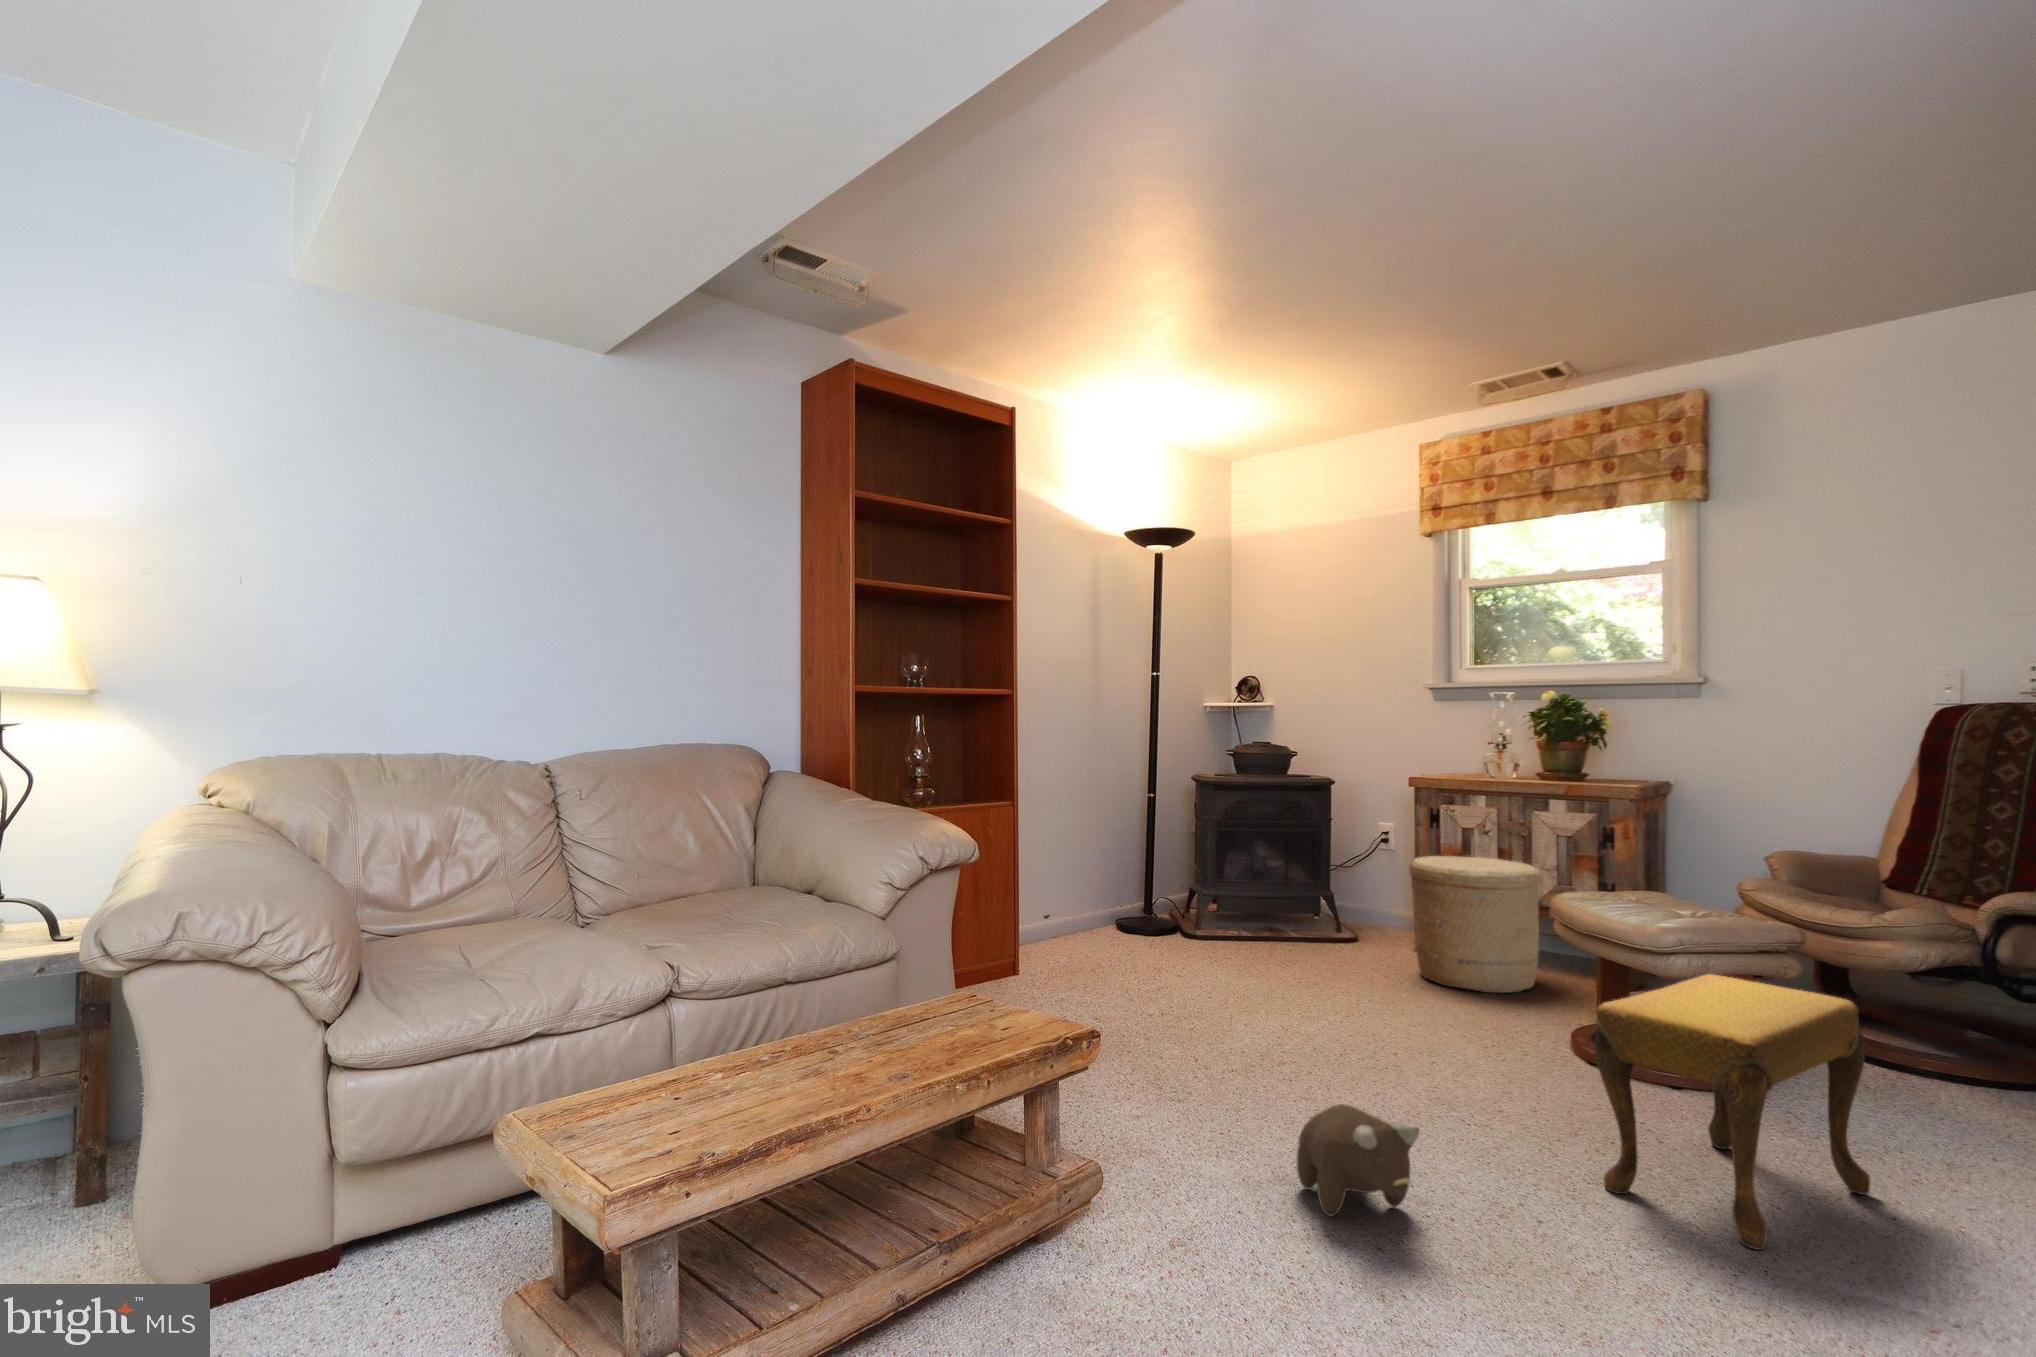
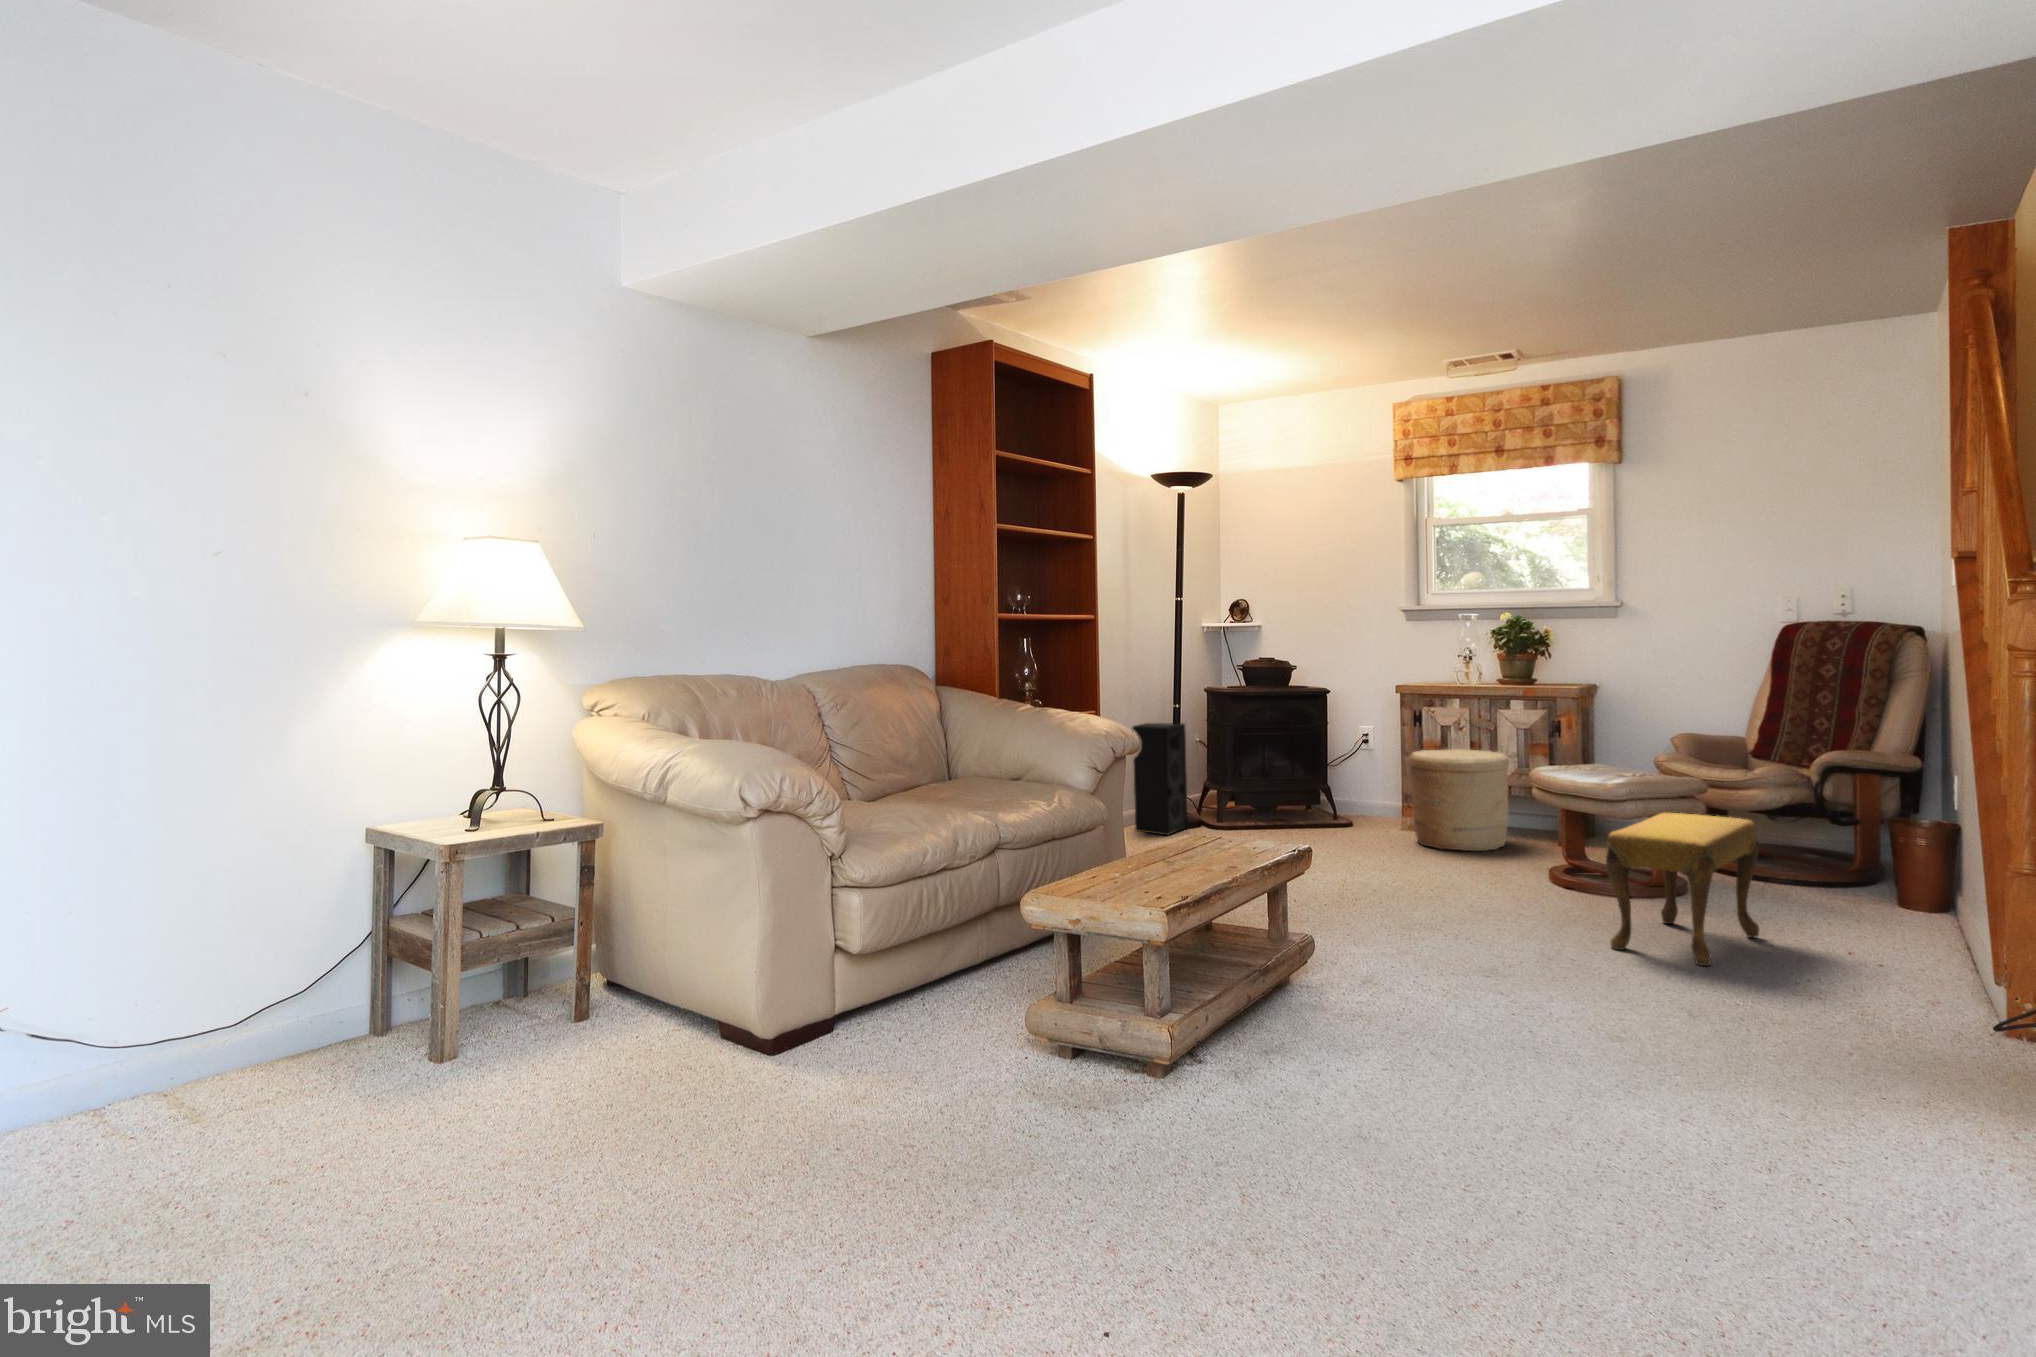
speaker: none [1090,805,1155,939] -> present [1132,723,1188,835]
plush toy: present [1297,1104,1420,1216] -> none [1432,908,1520,975]

